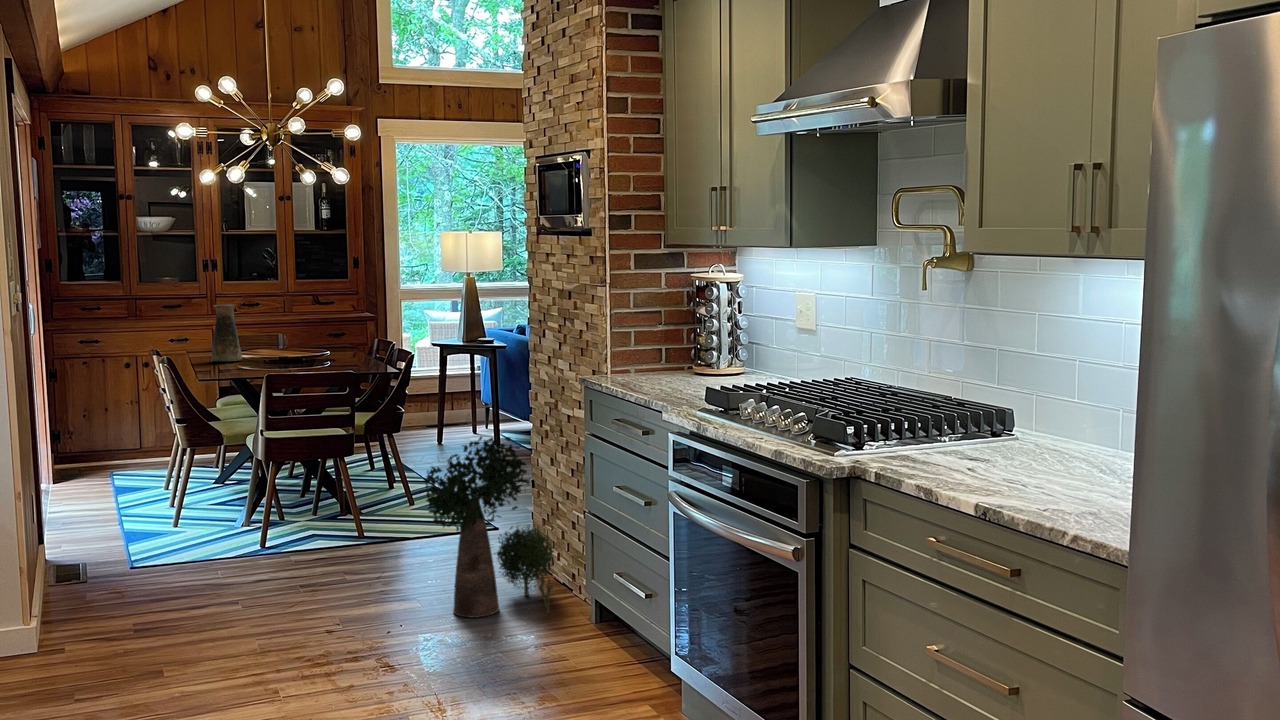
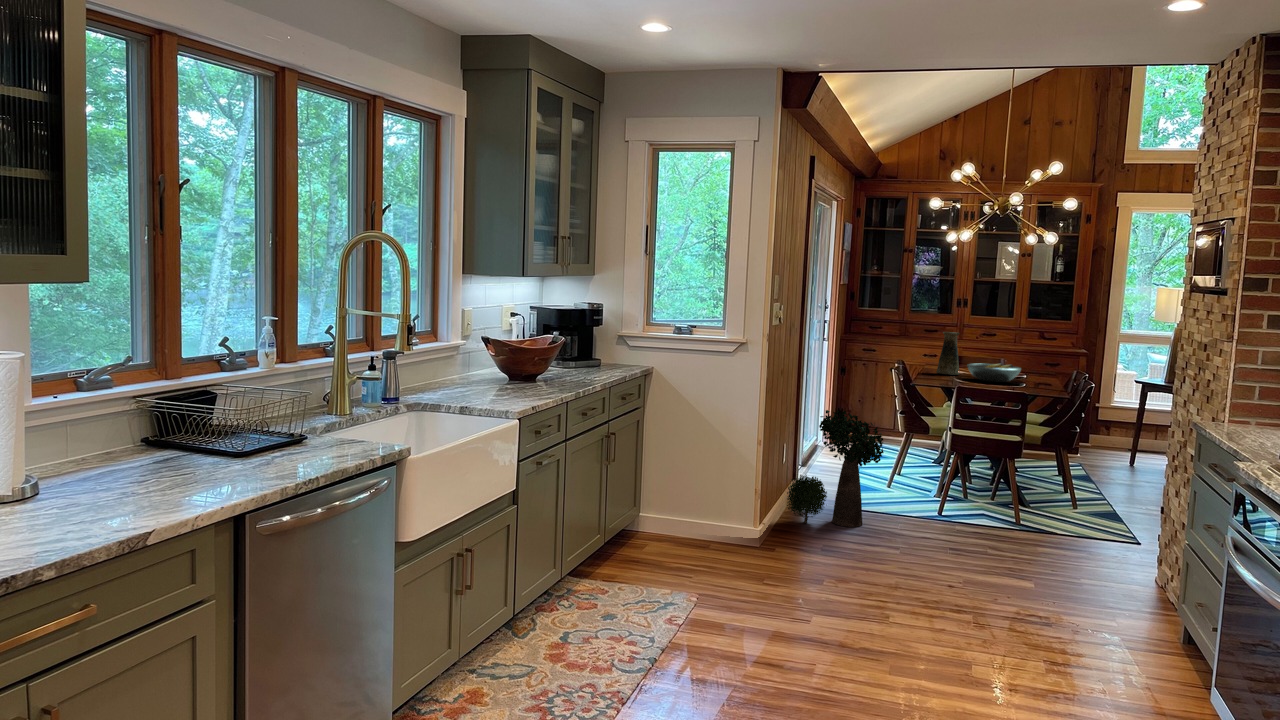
fruit bowl: none [255,339,324,363] -> present [967,364,1021,382]
potted plant: present [423,436,556,617] -> present [787,410,884,527]

